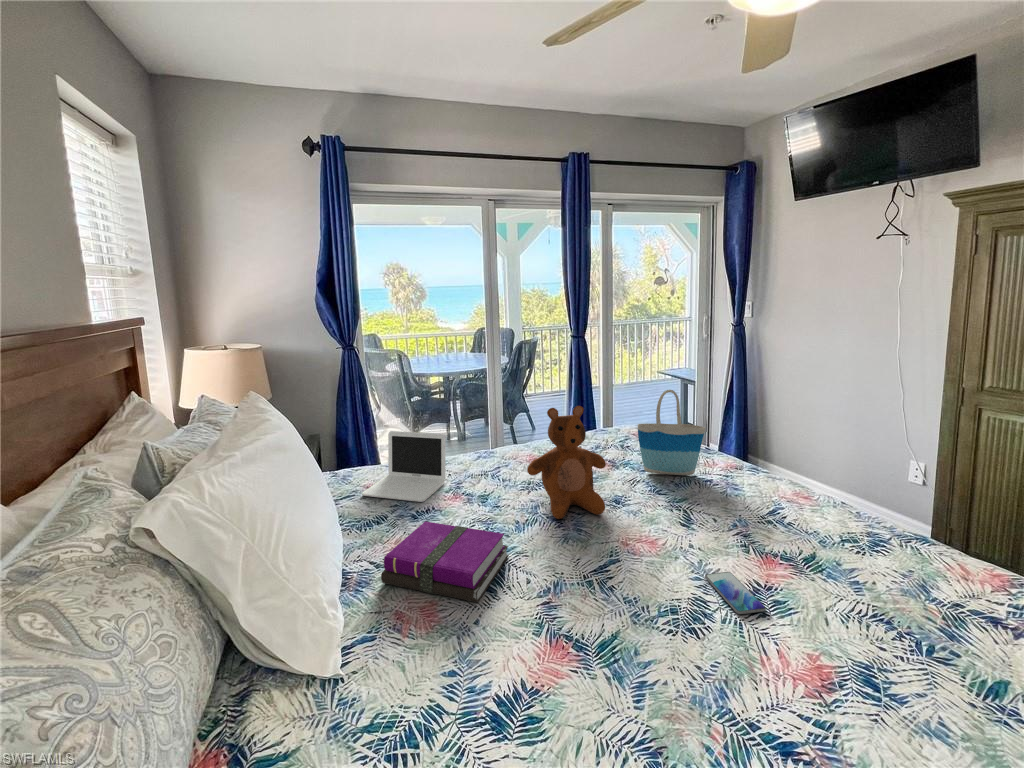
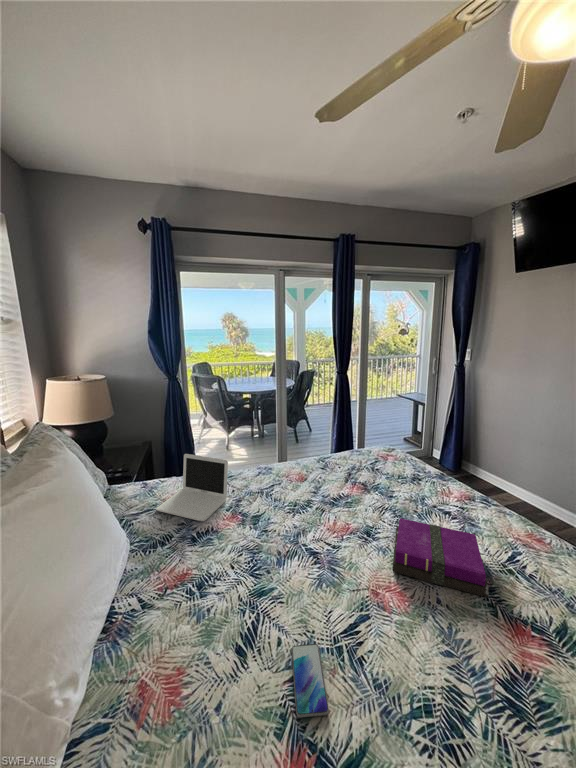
tote bag: present [638,390,705,475] -> none [387,433,446,506]
teddy bear: present [527,406,606,519] -> none [291,450,360,554]
notebook: present [381,521,509,602] -> present [393,518,489,597]
smartphone: present [705,572,766,614] -> present [292,644,329,717]

